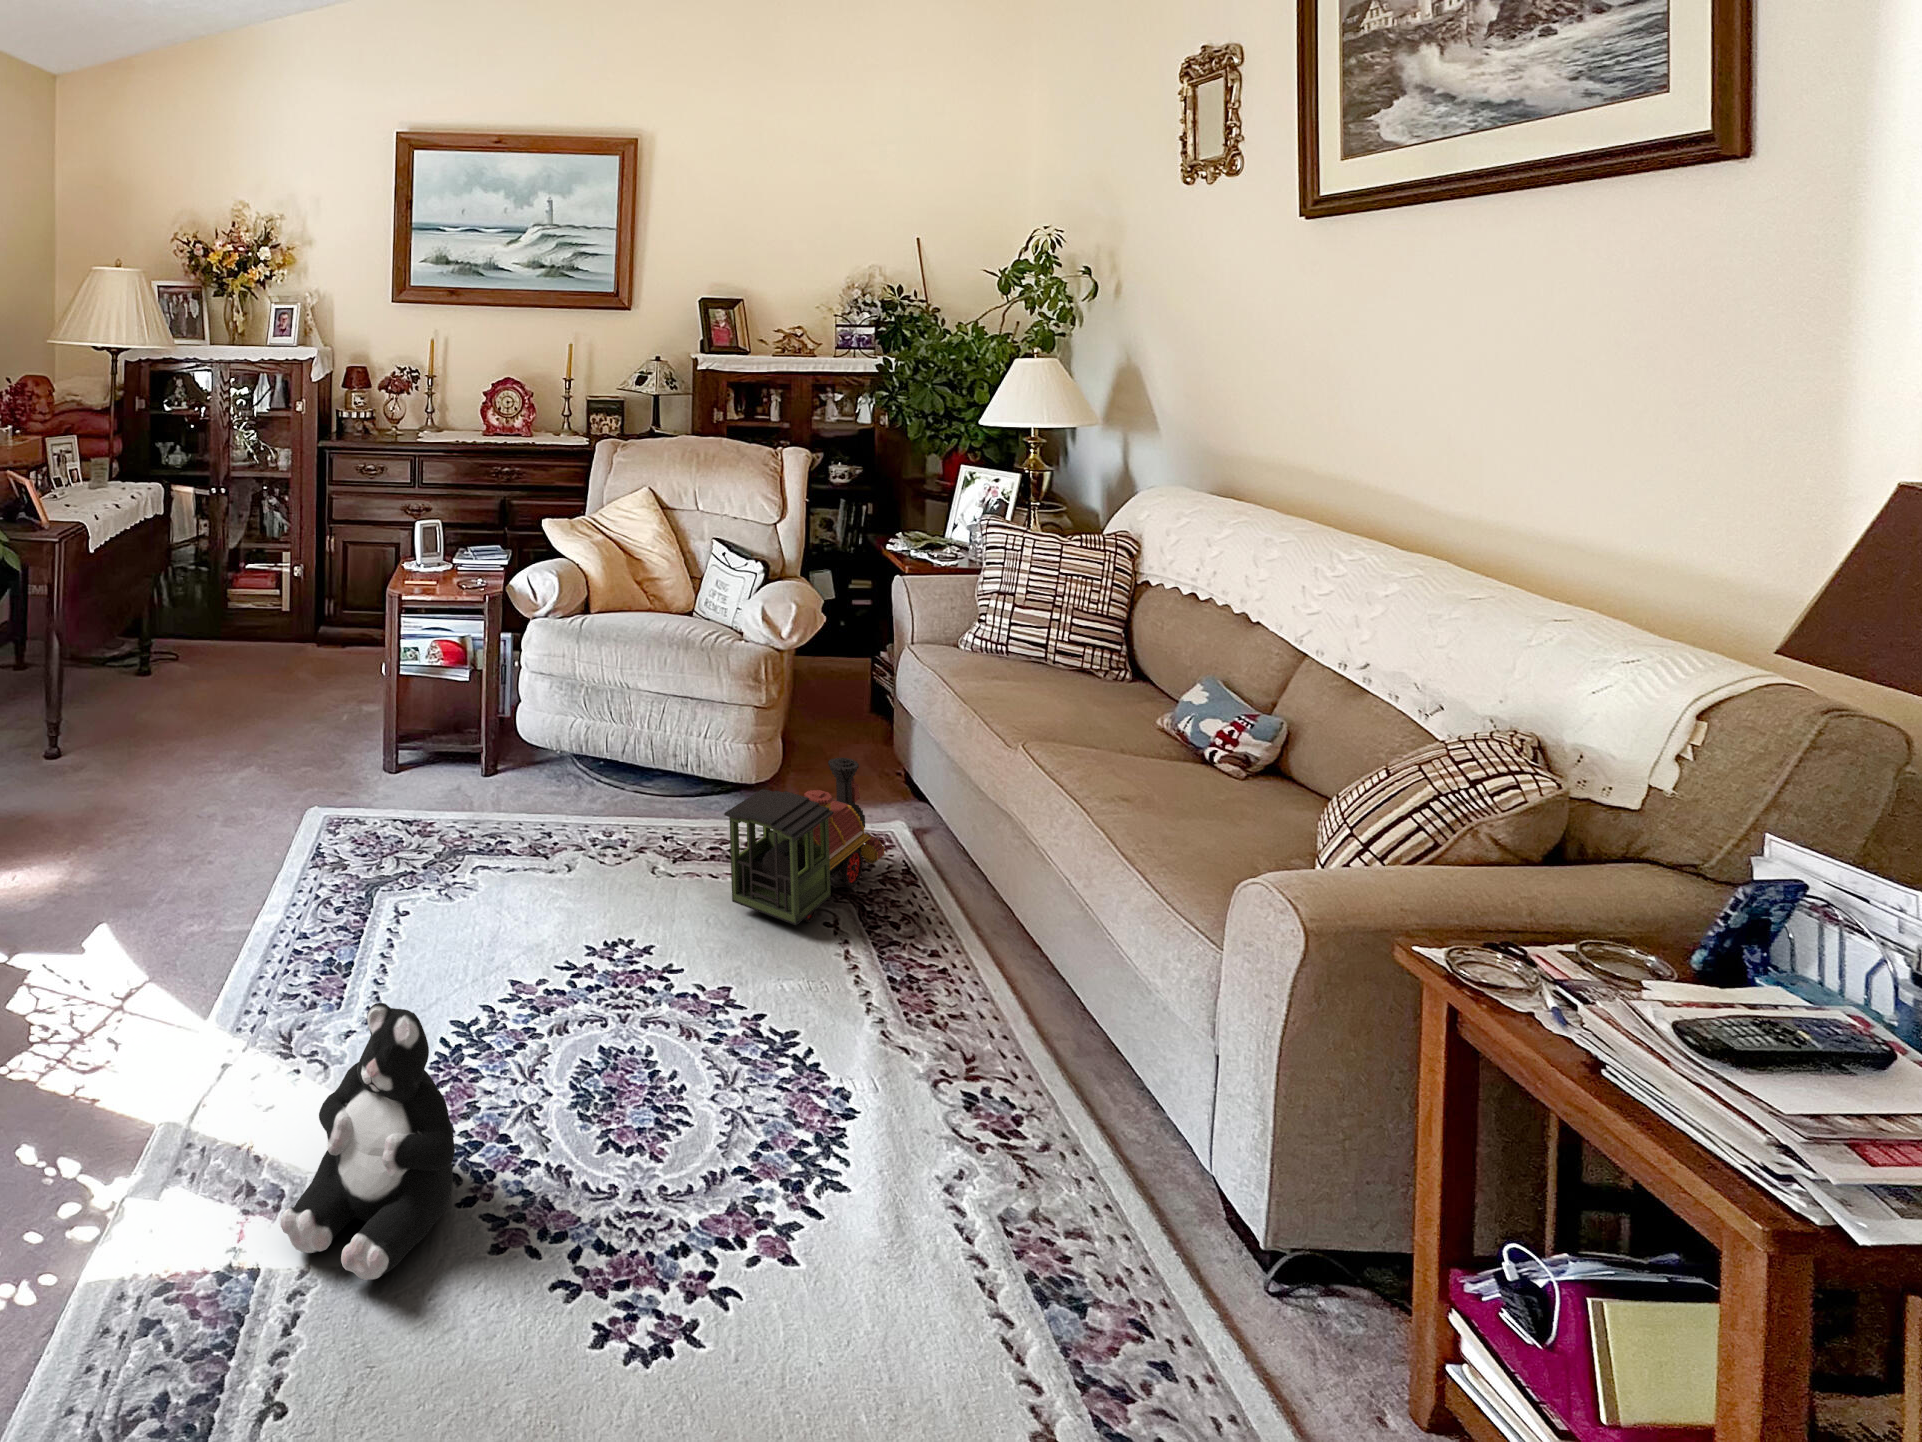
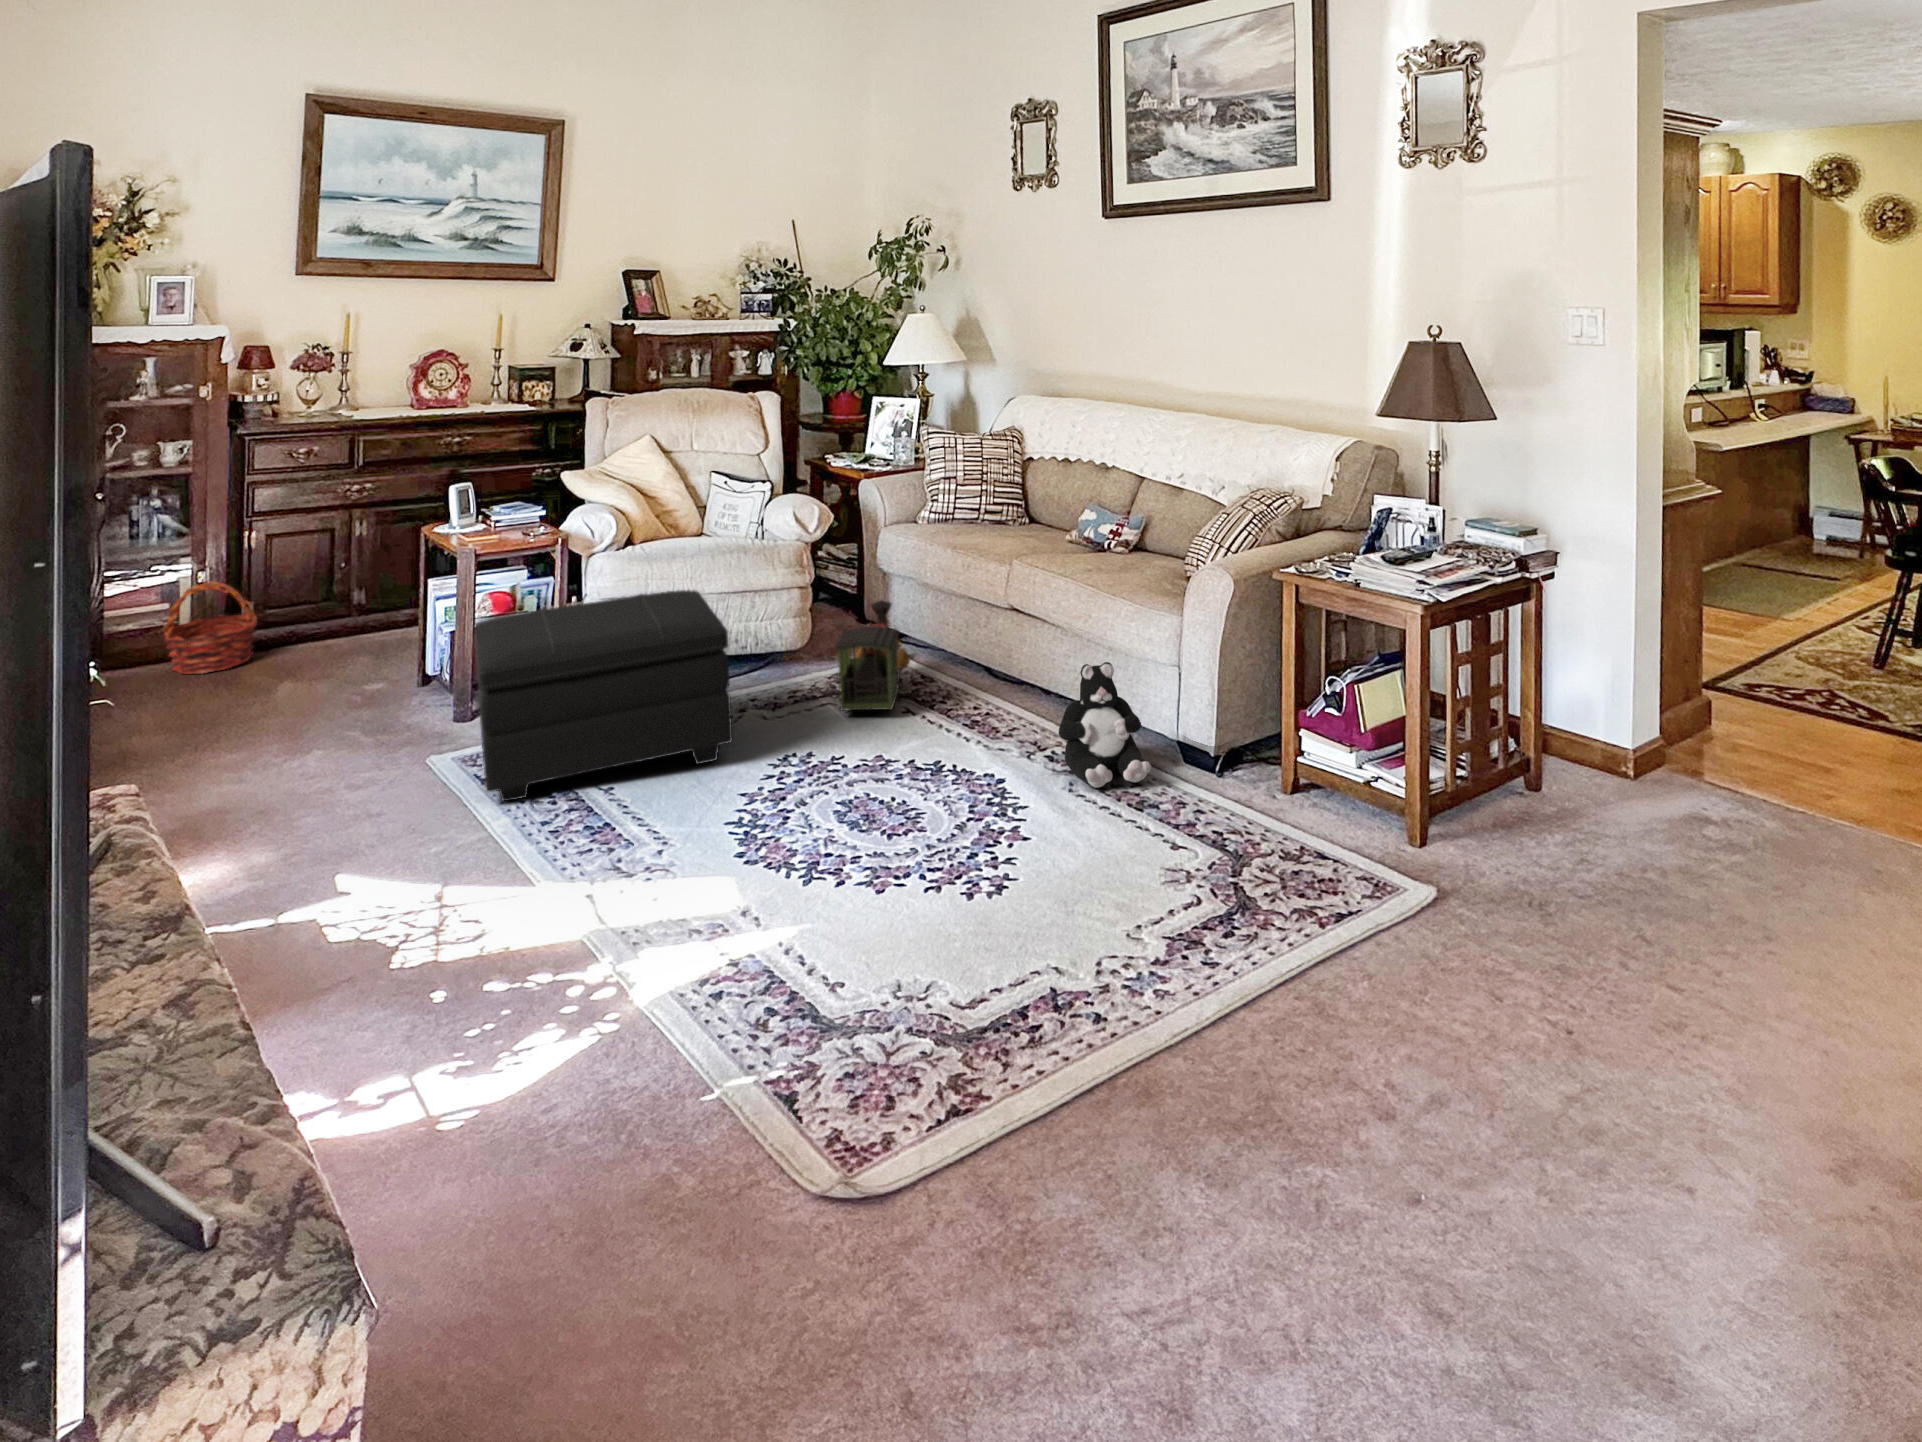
basket: none [240,580,314,665] -> present [163,582,257,674]
footstool: none [273,679,583,922] -> present [475,590,732,801]
plush toy: present [280,1003,455,1280] -> present [1059,662,1151,788]

